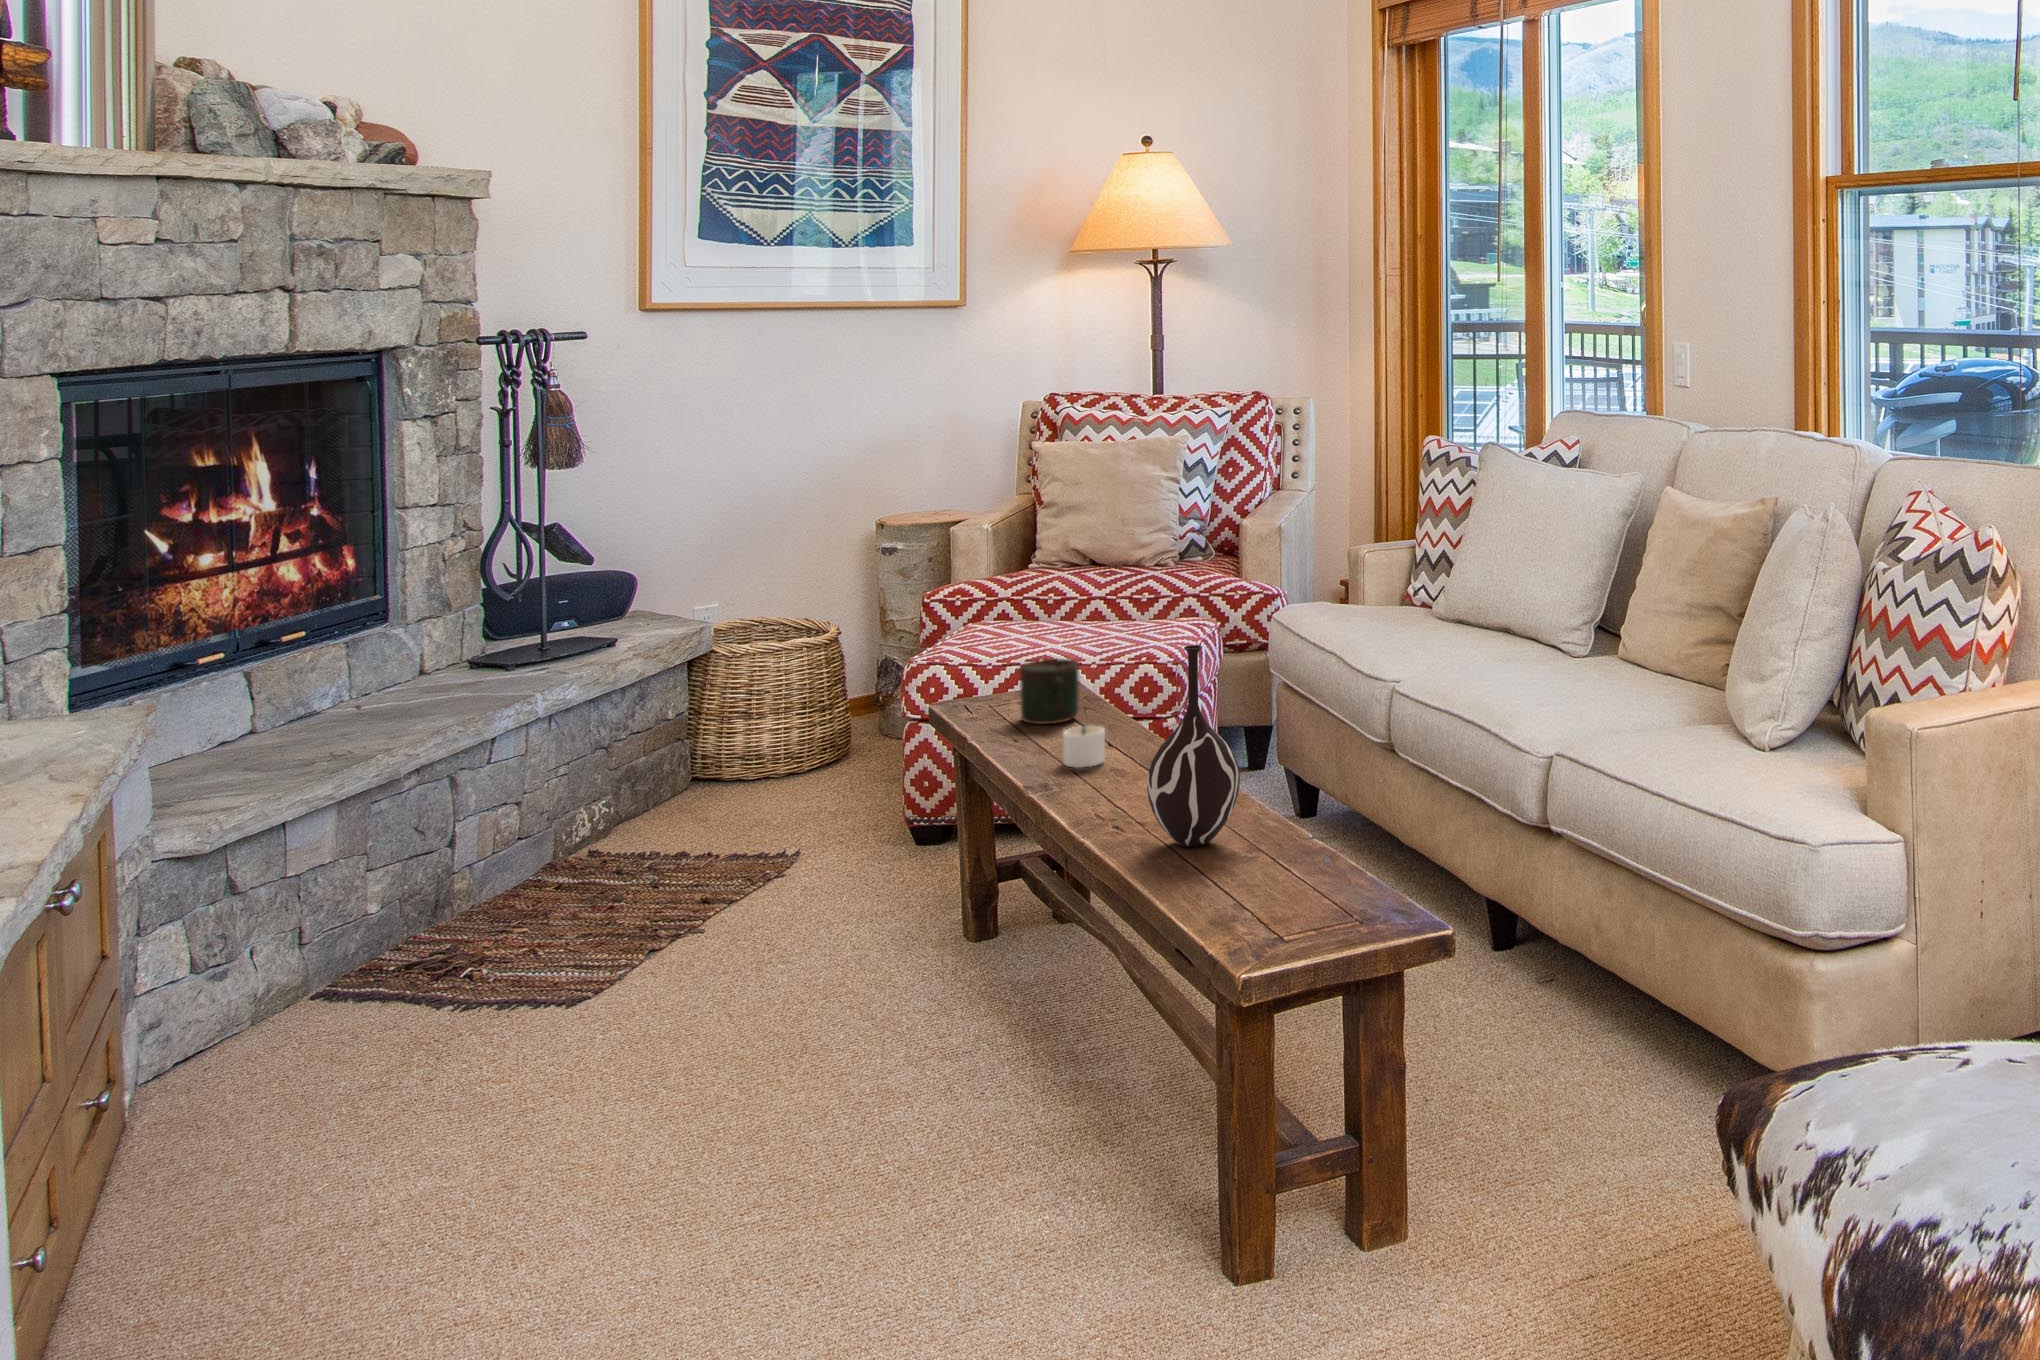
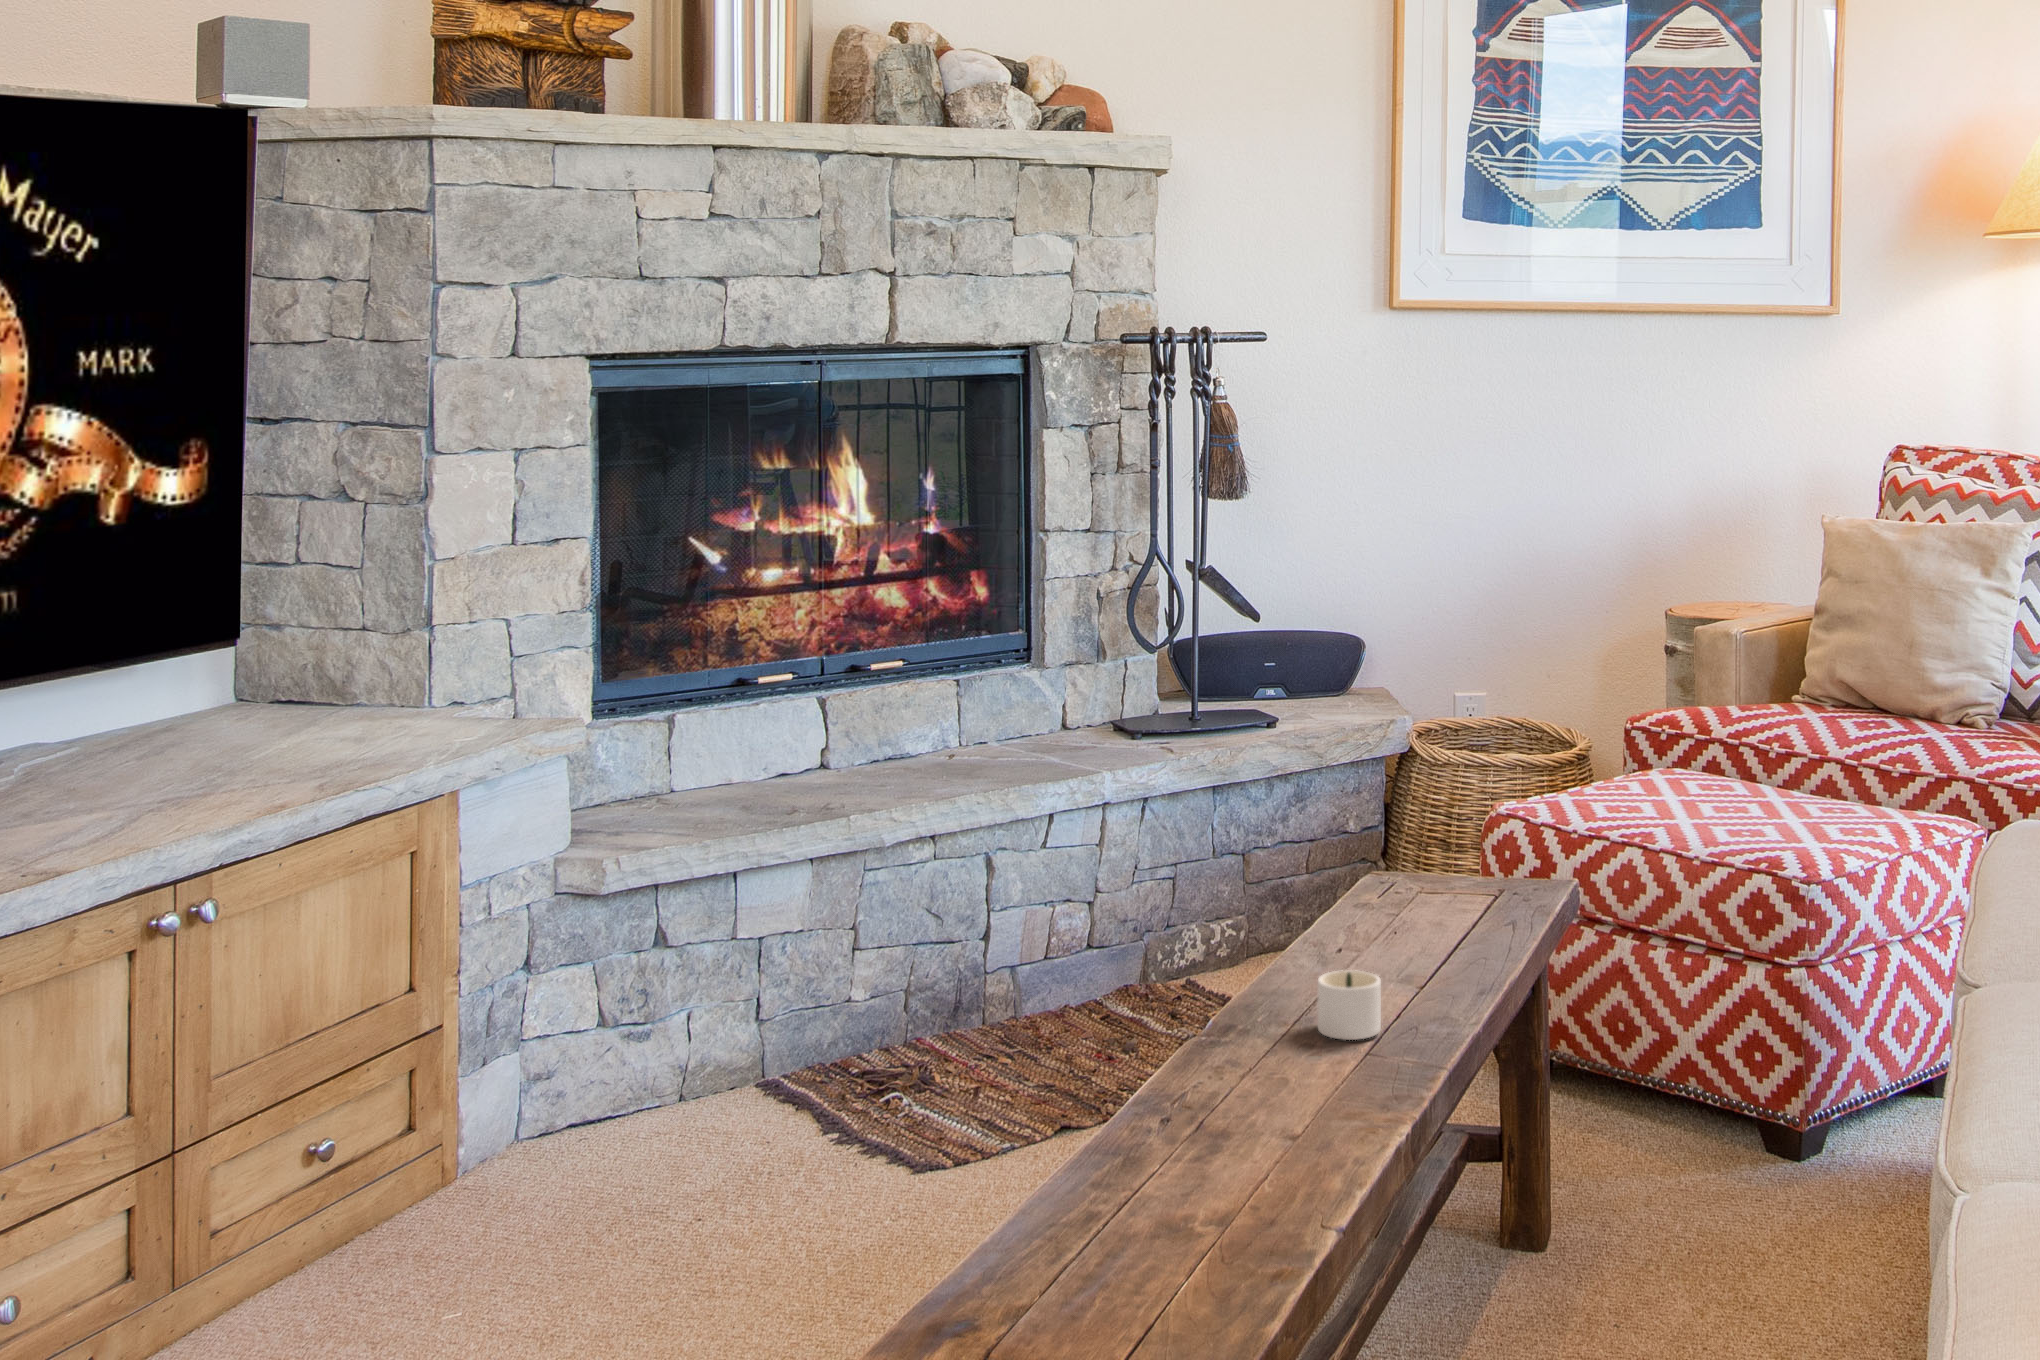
vase: present [1147,645,1240,847] -> none [1123,883,1277,1234]
mug: present [1020,659,1079,724] -> none [1408,850,1496,954]

